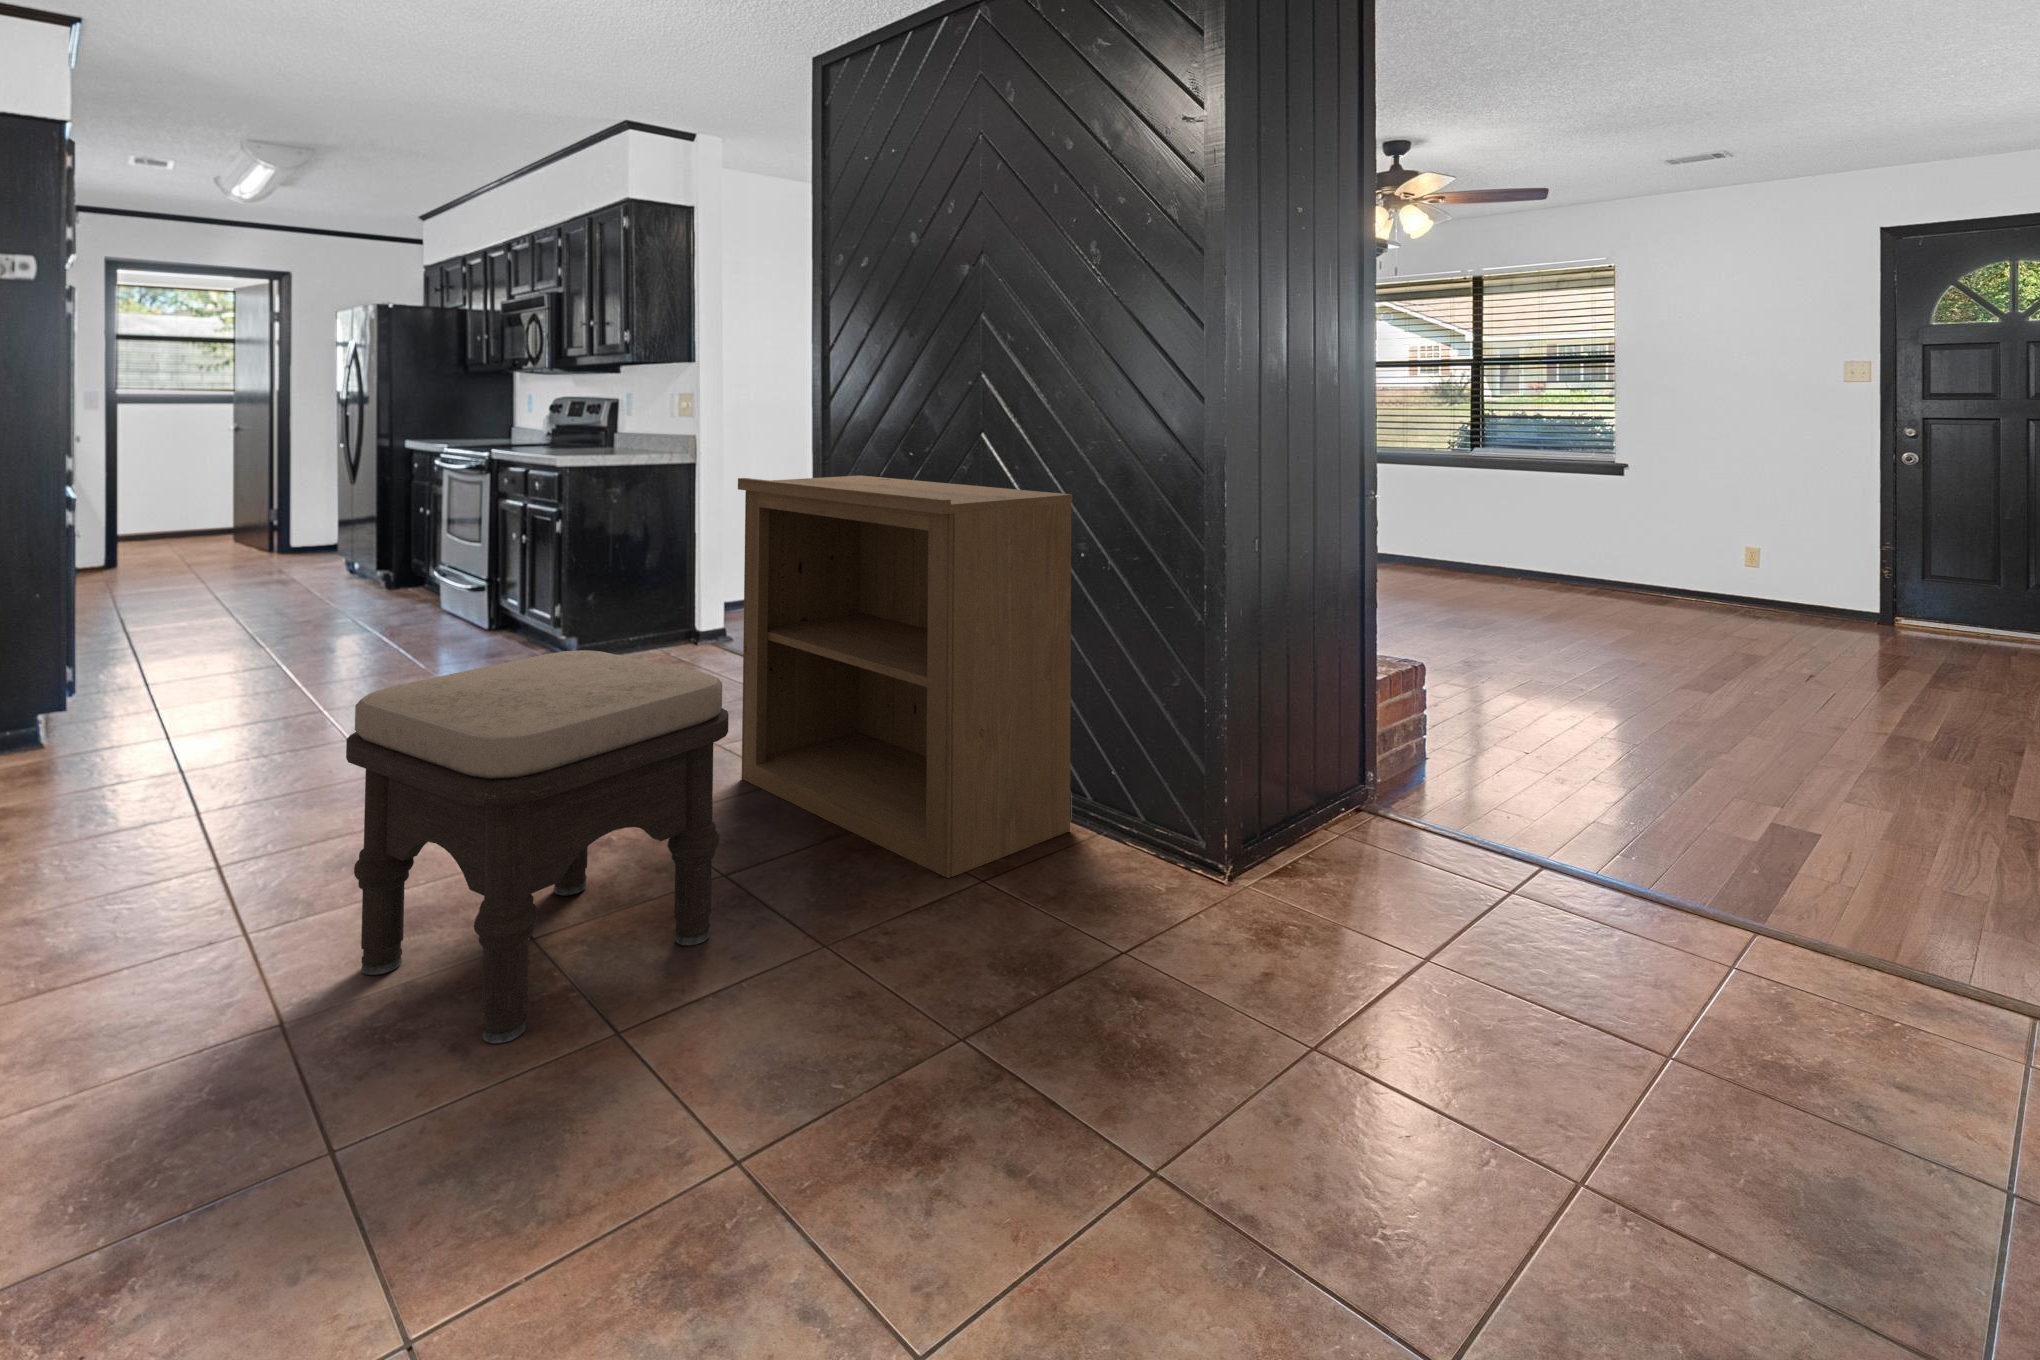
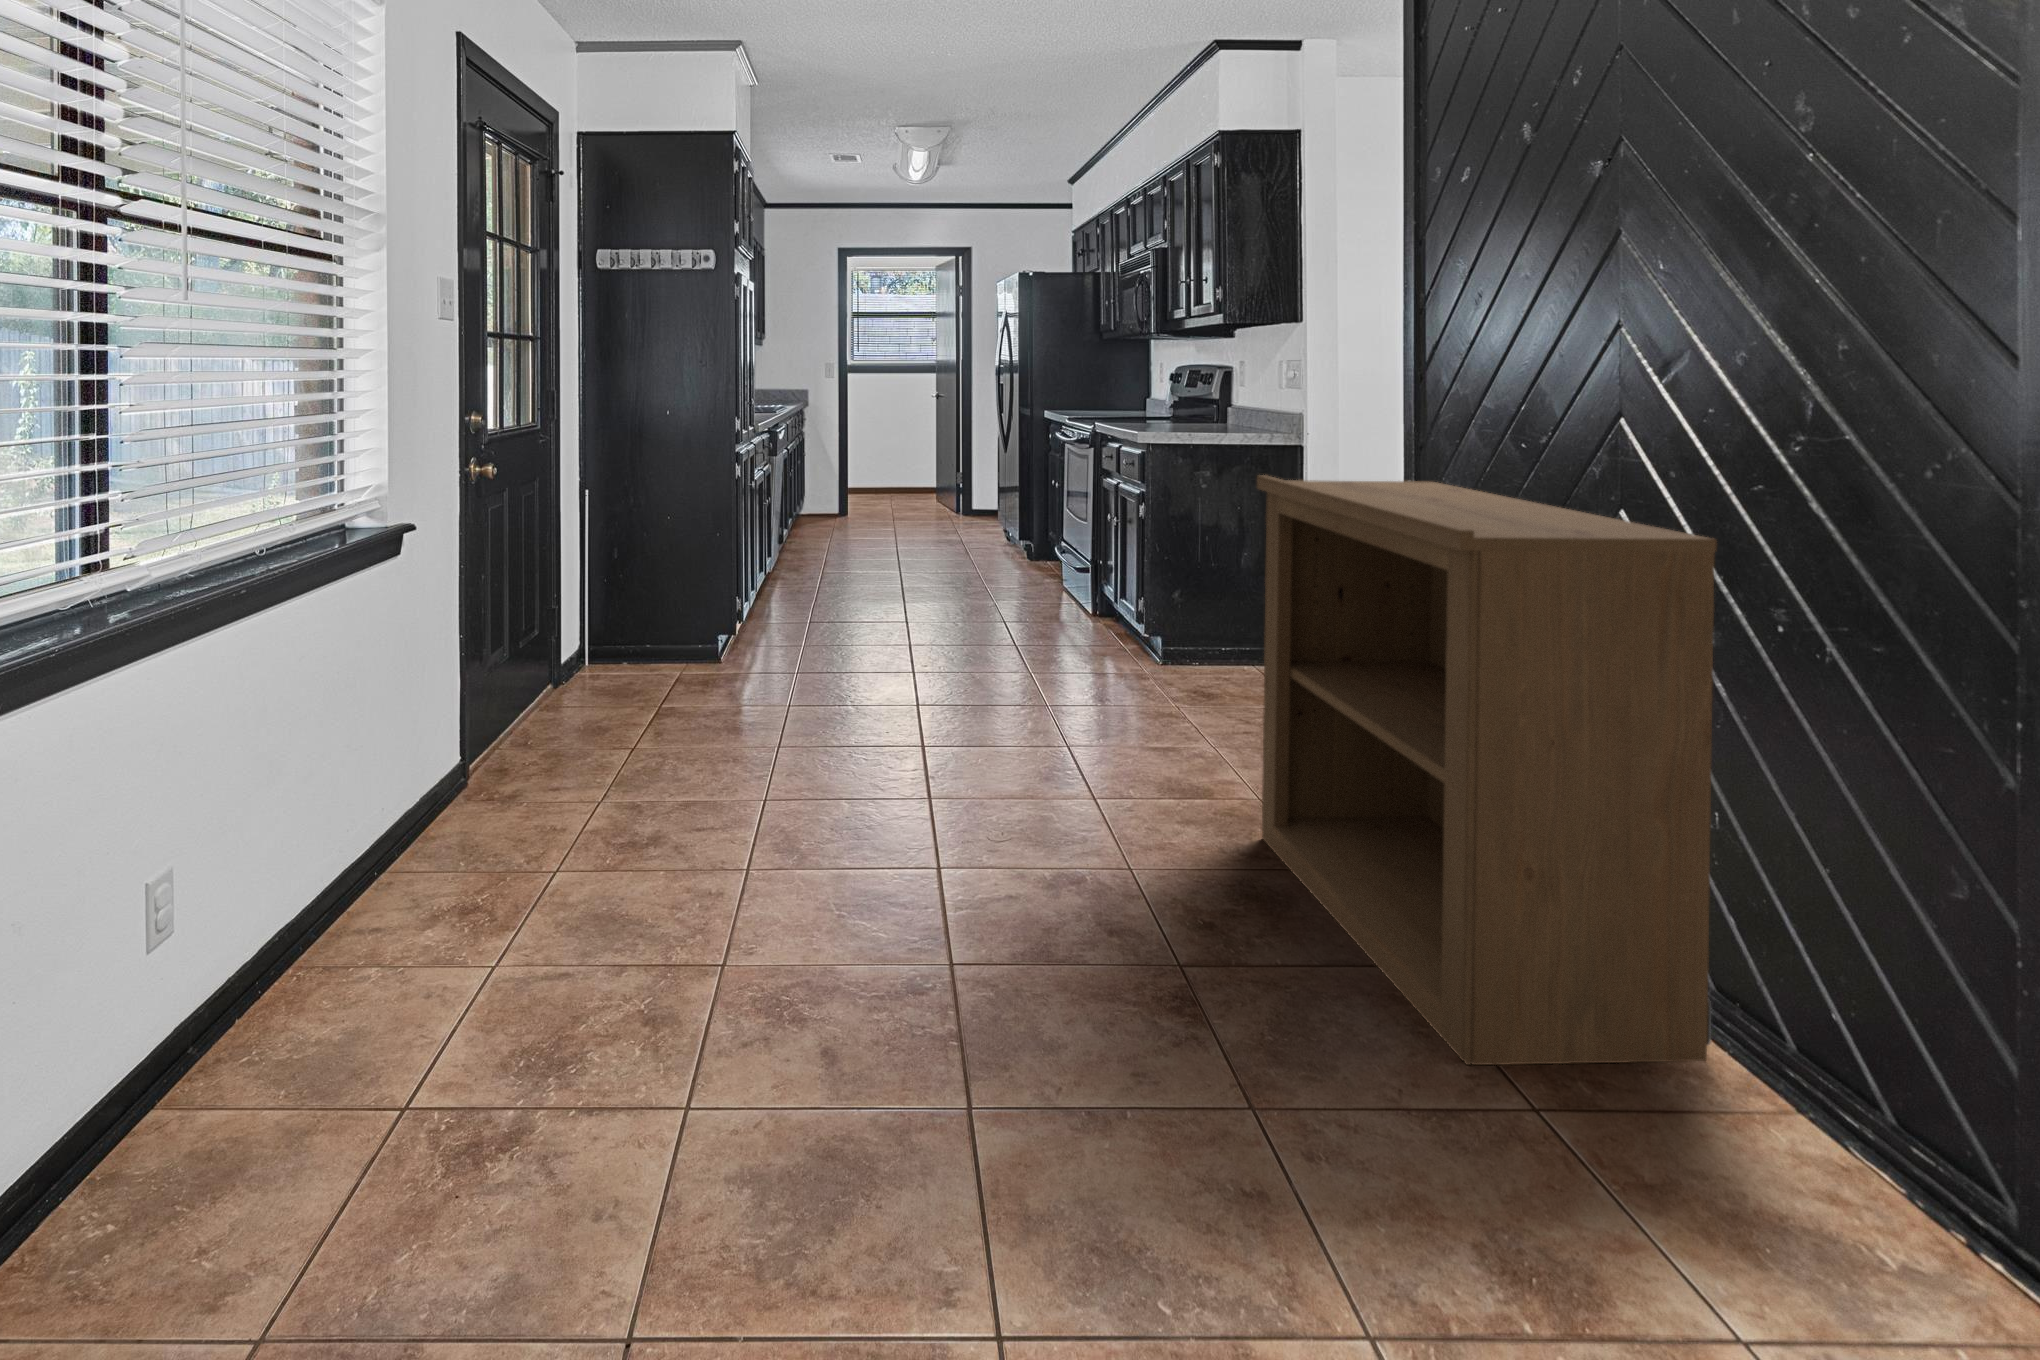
ottoman: present [346,650,729,1044] -> none [788,654,1149,1067]

